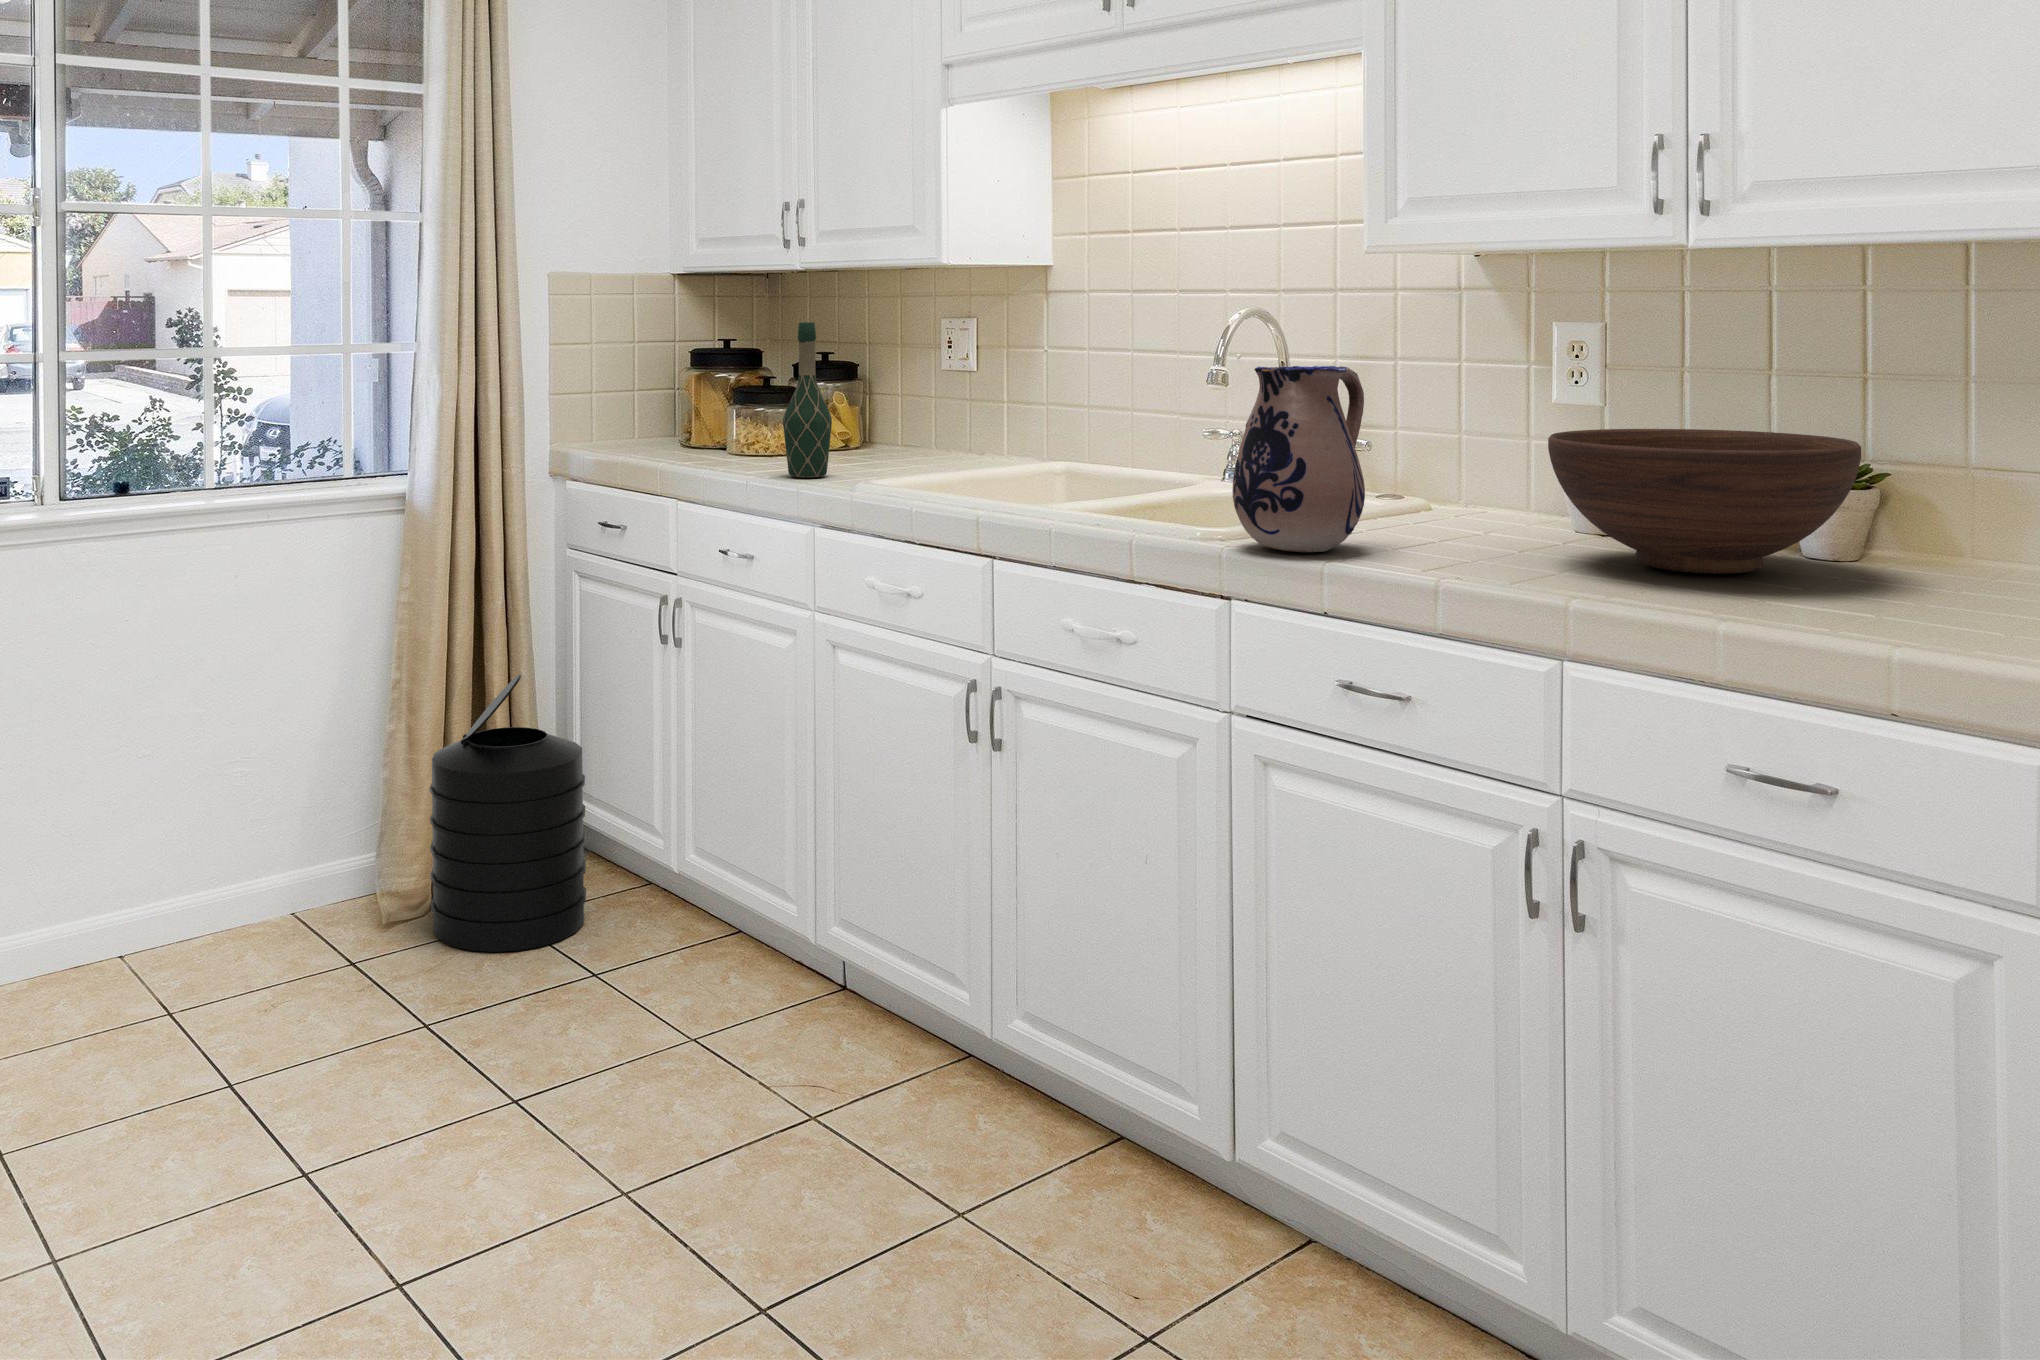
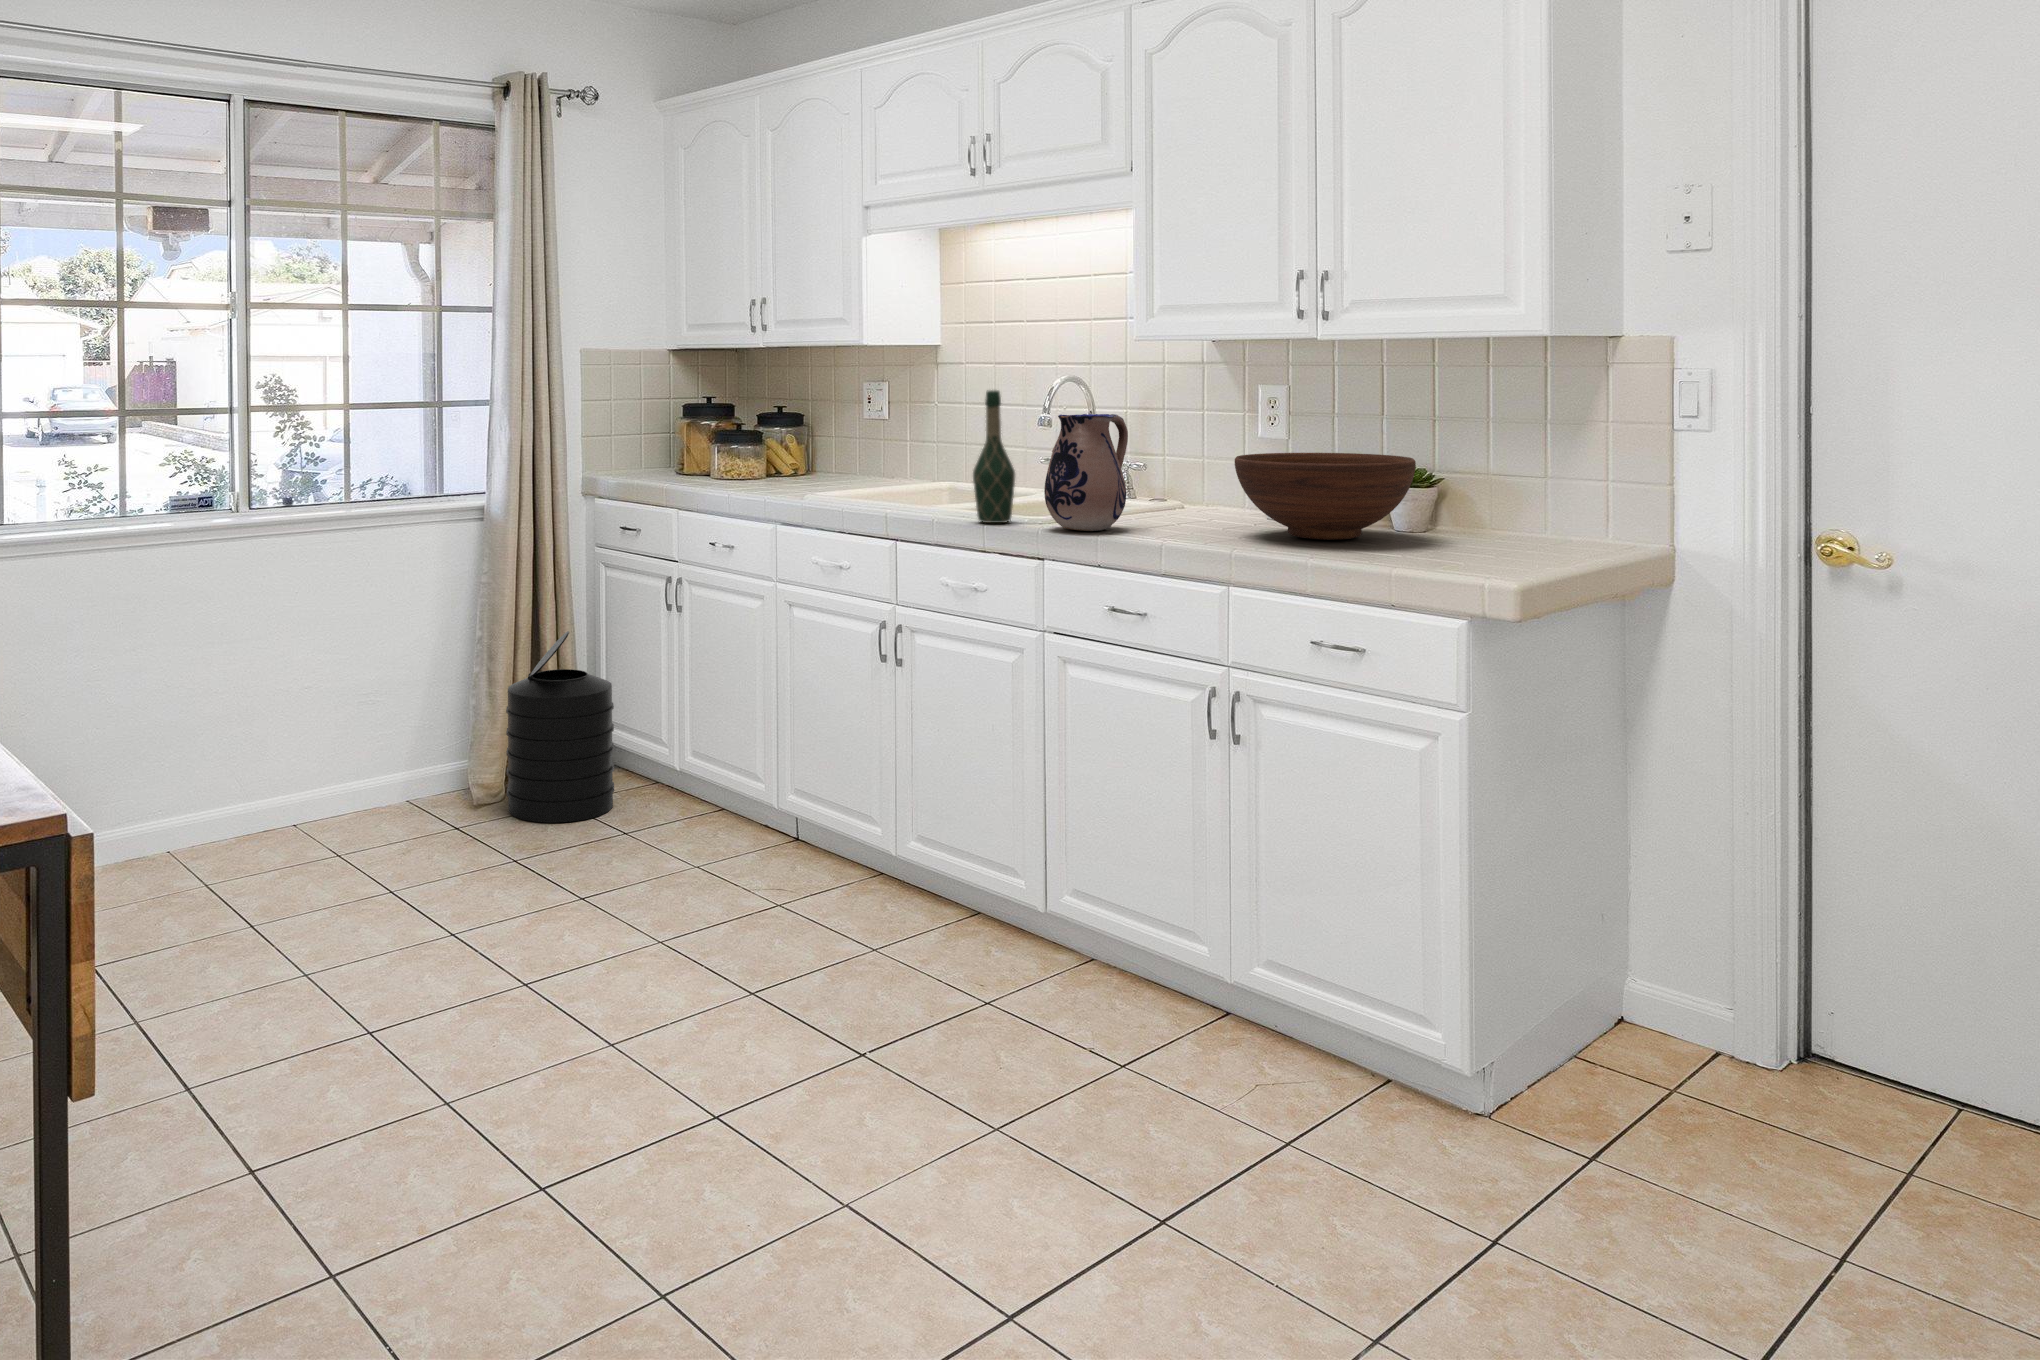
wine bottle: present [783,322,832,478] -> present [973,390,1015,523]

